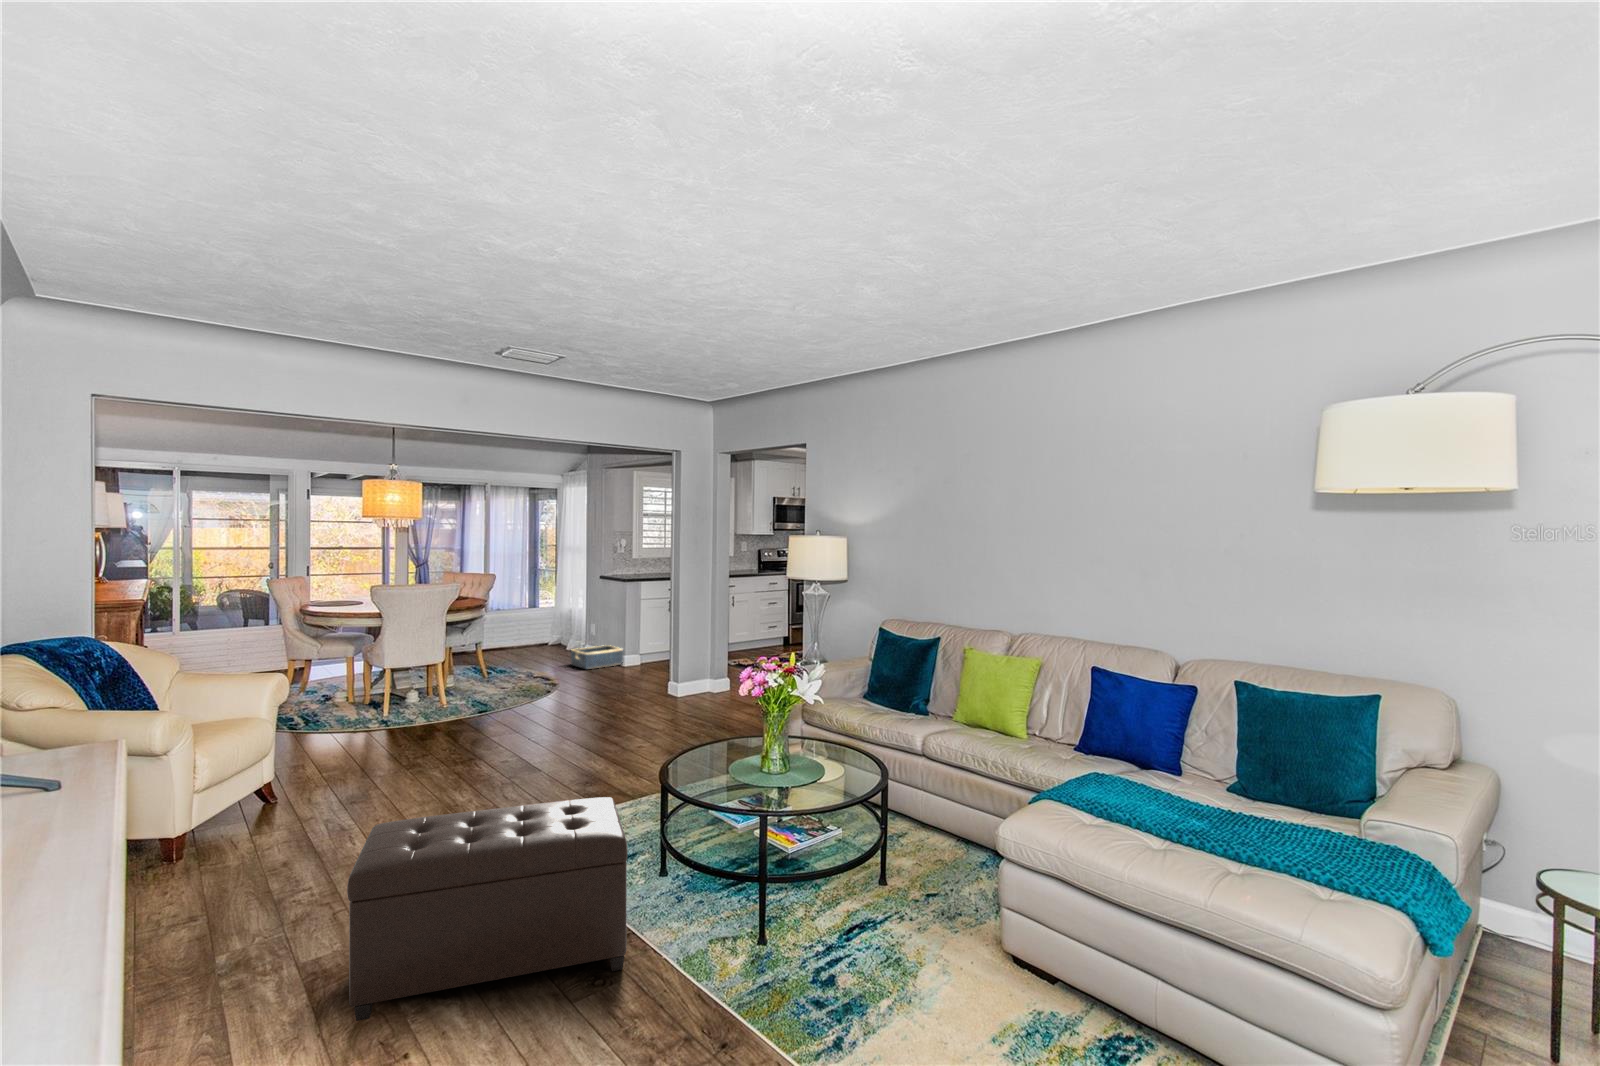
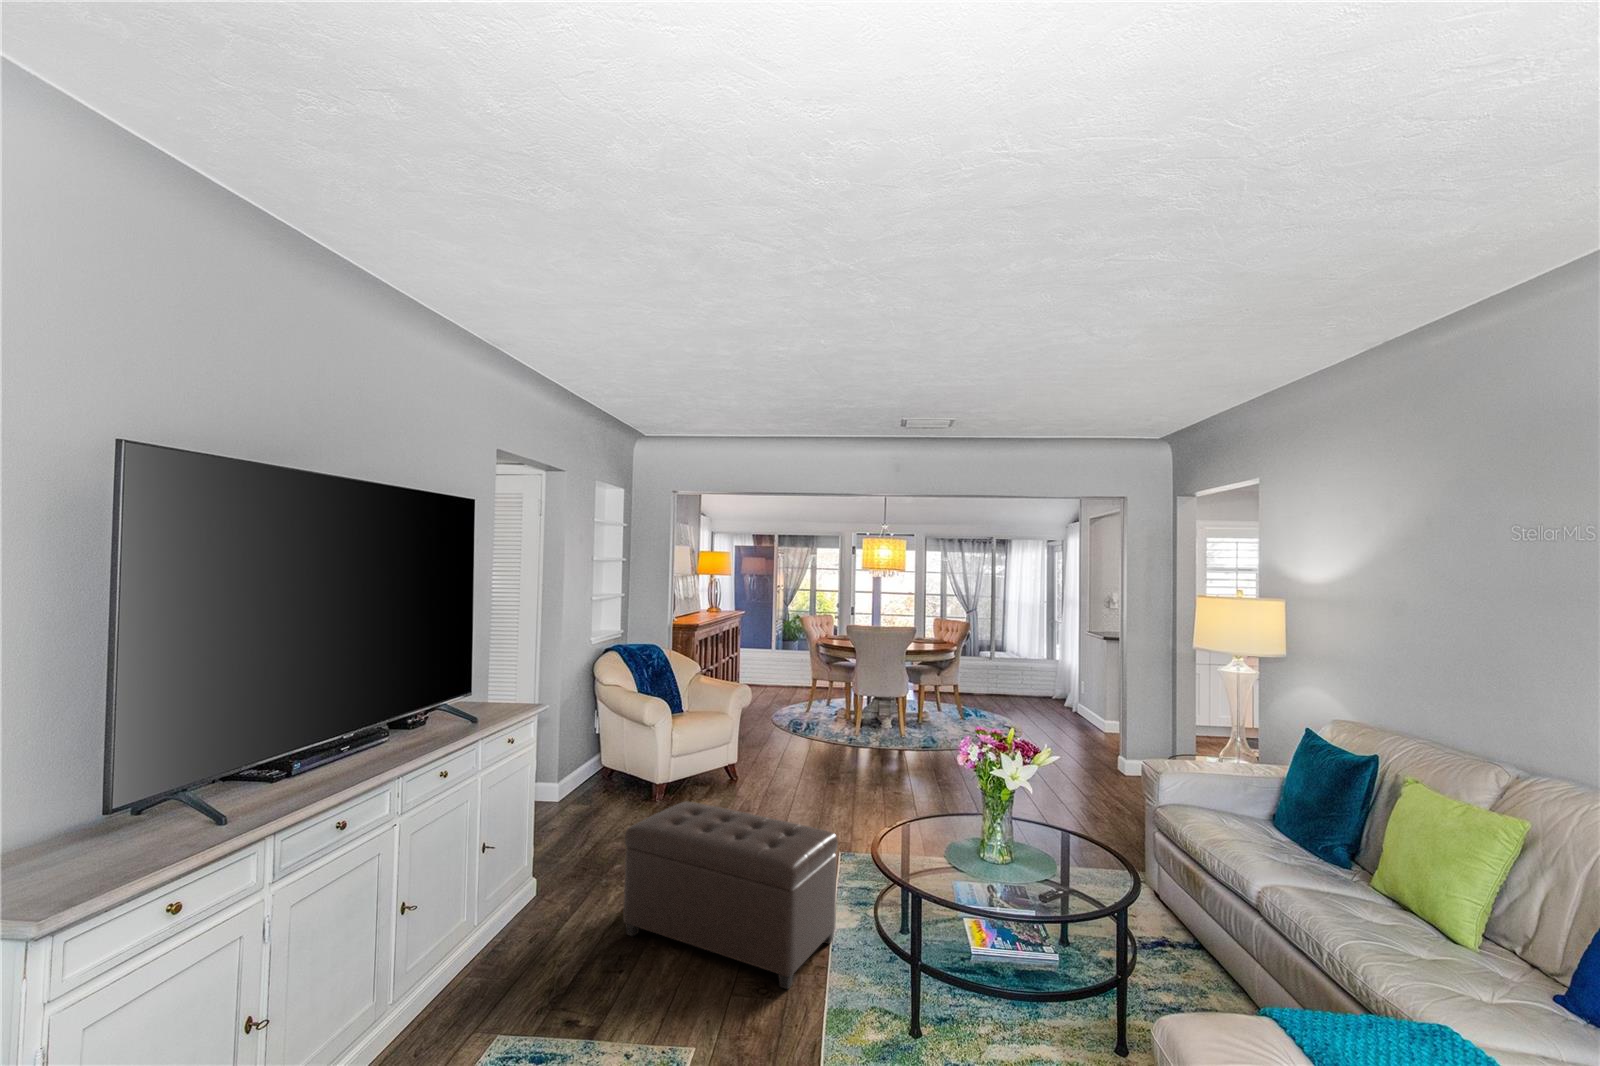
basket: present [571,645,624,669] -> none [1050,705,1102,728]

